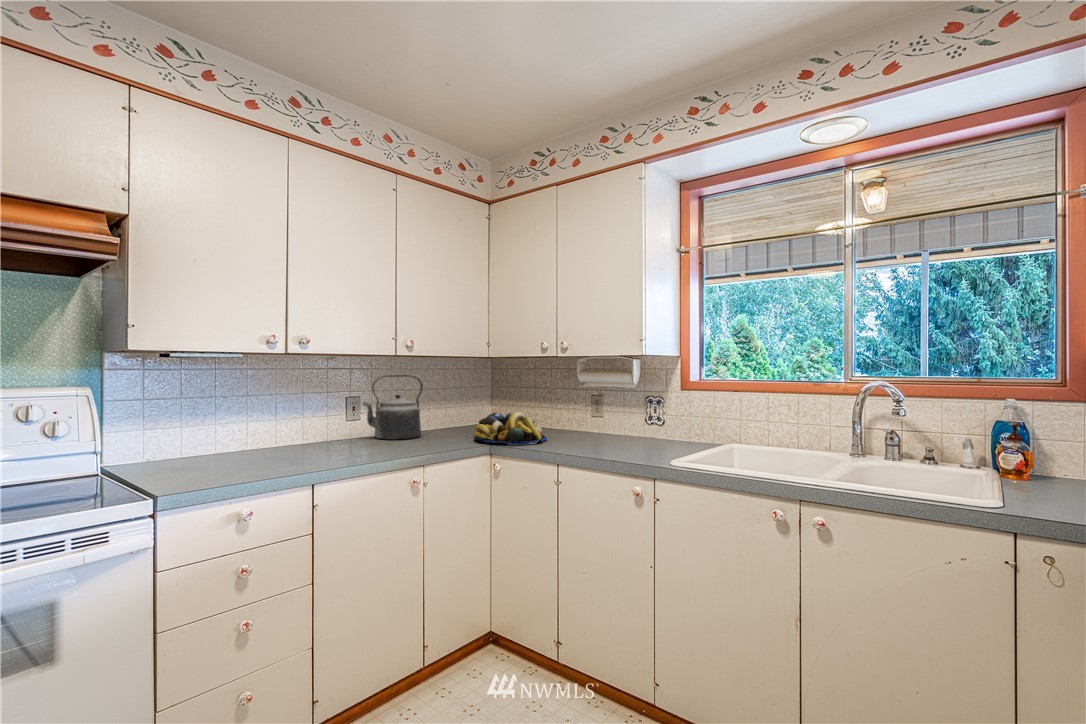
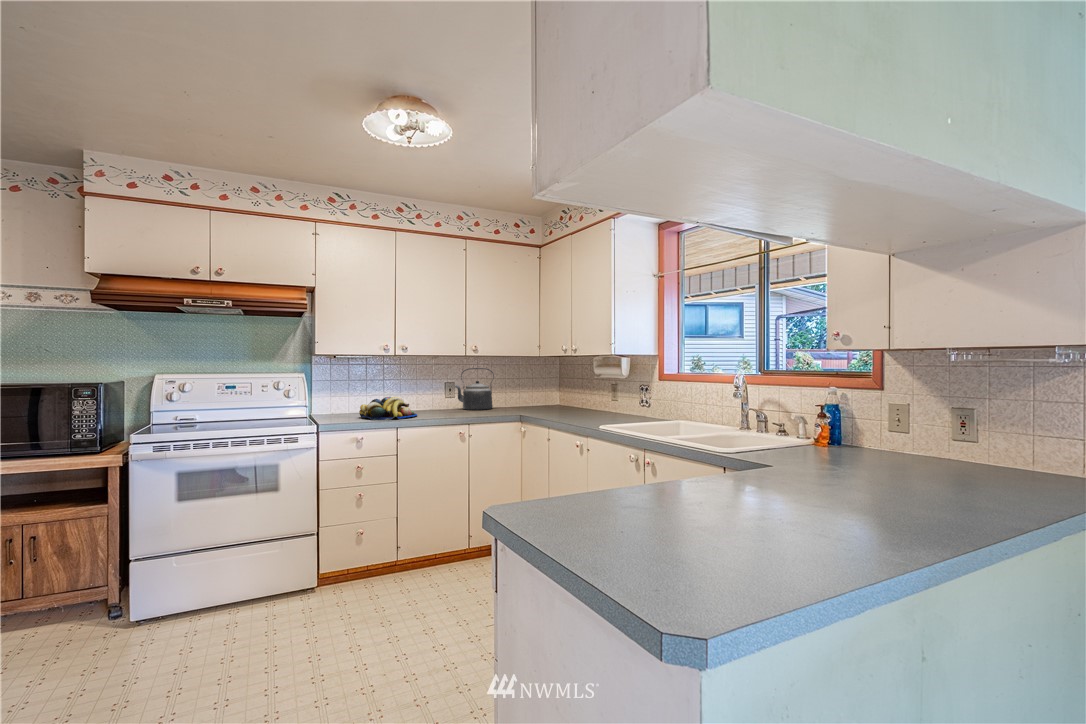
fruit bowl: present [473,412,547,445] -> present [359,397,417,420]

